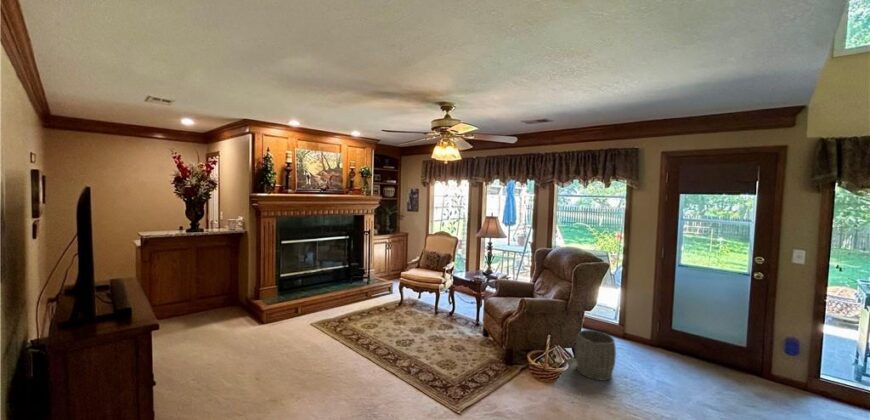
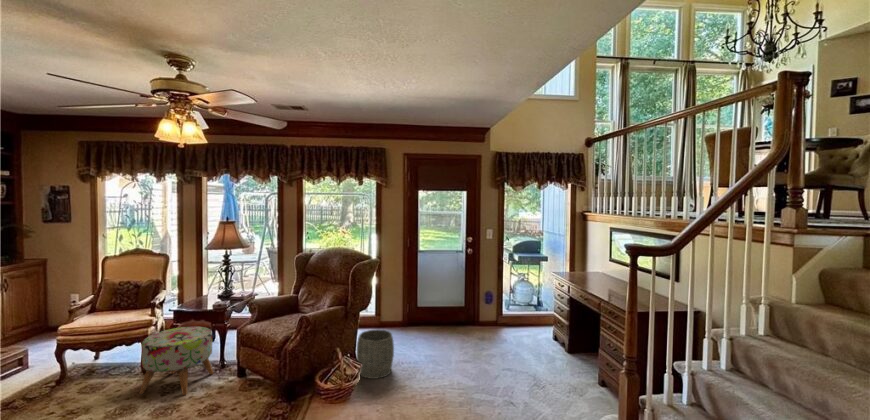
ottoman: none [428,288,471,334] -> present [139,326,213,395]

